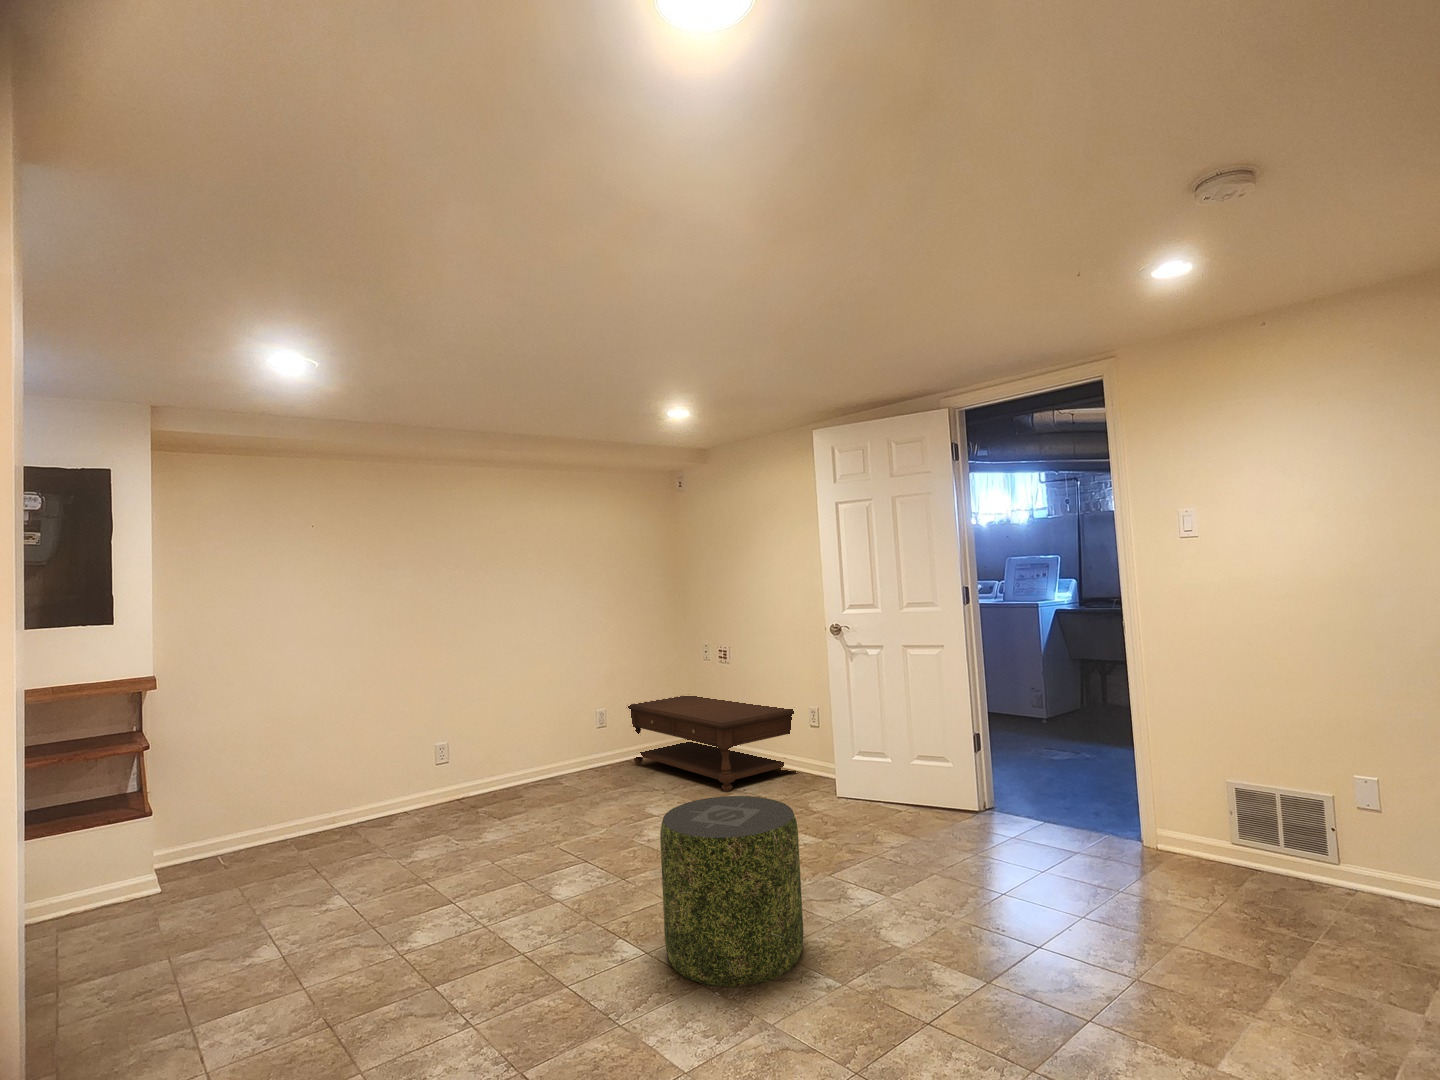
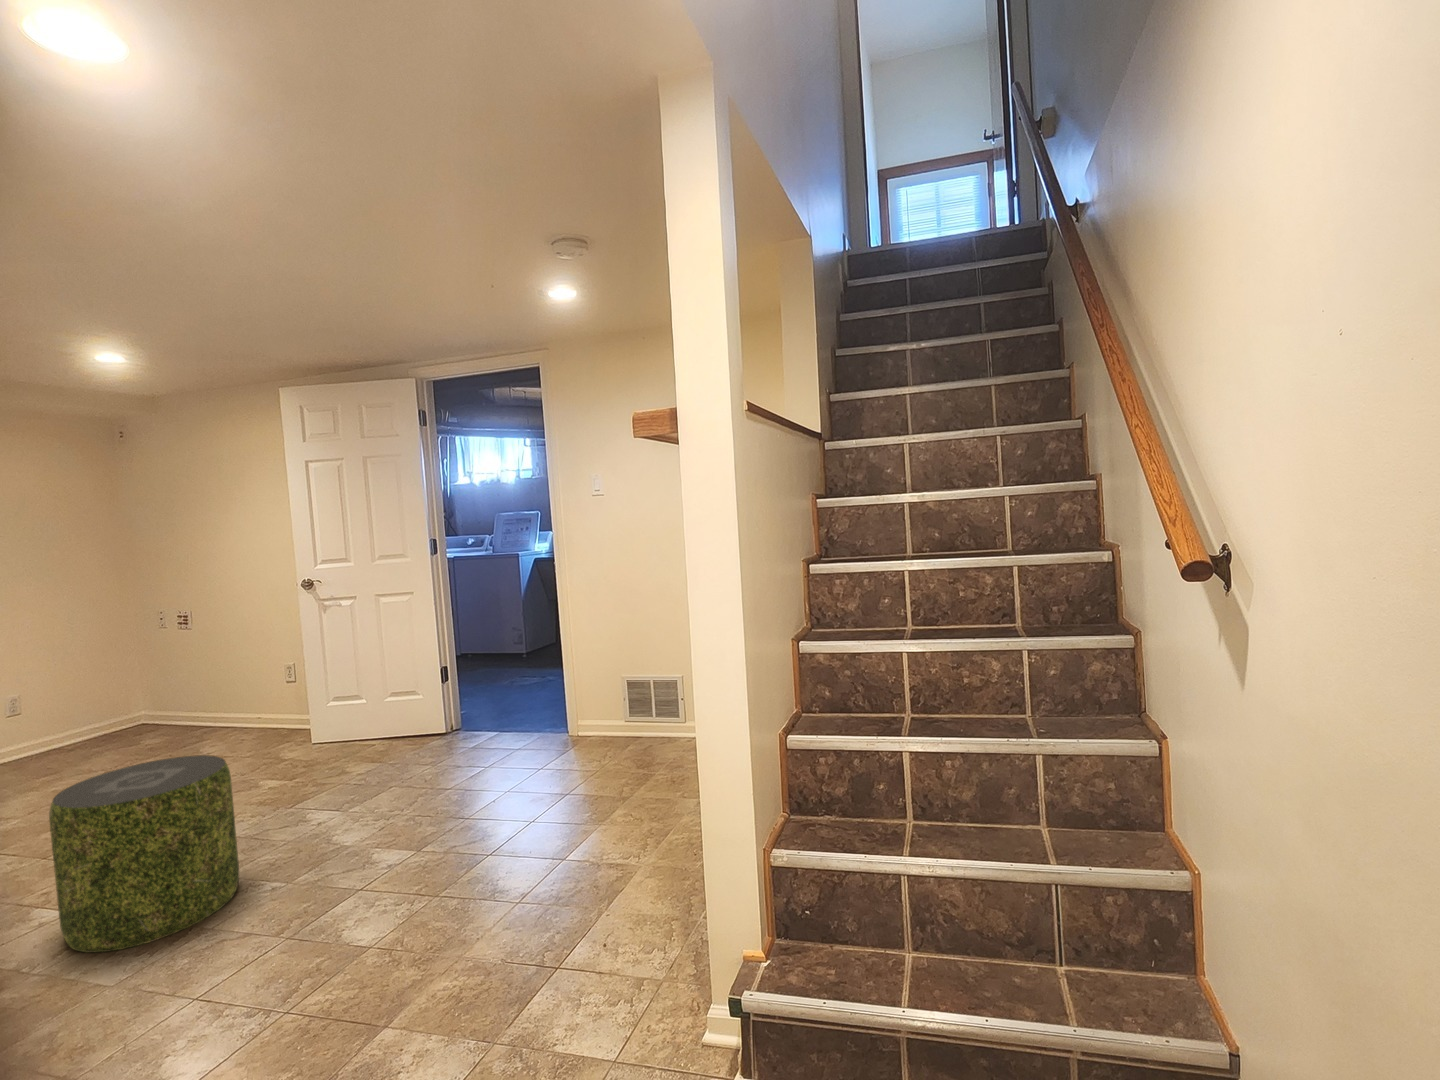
coffee table: present [626,696,796,792] -> none [34,665,277,765]

